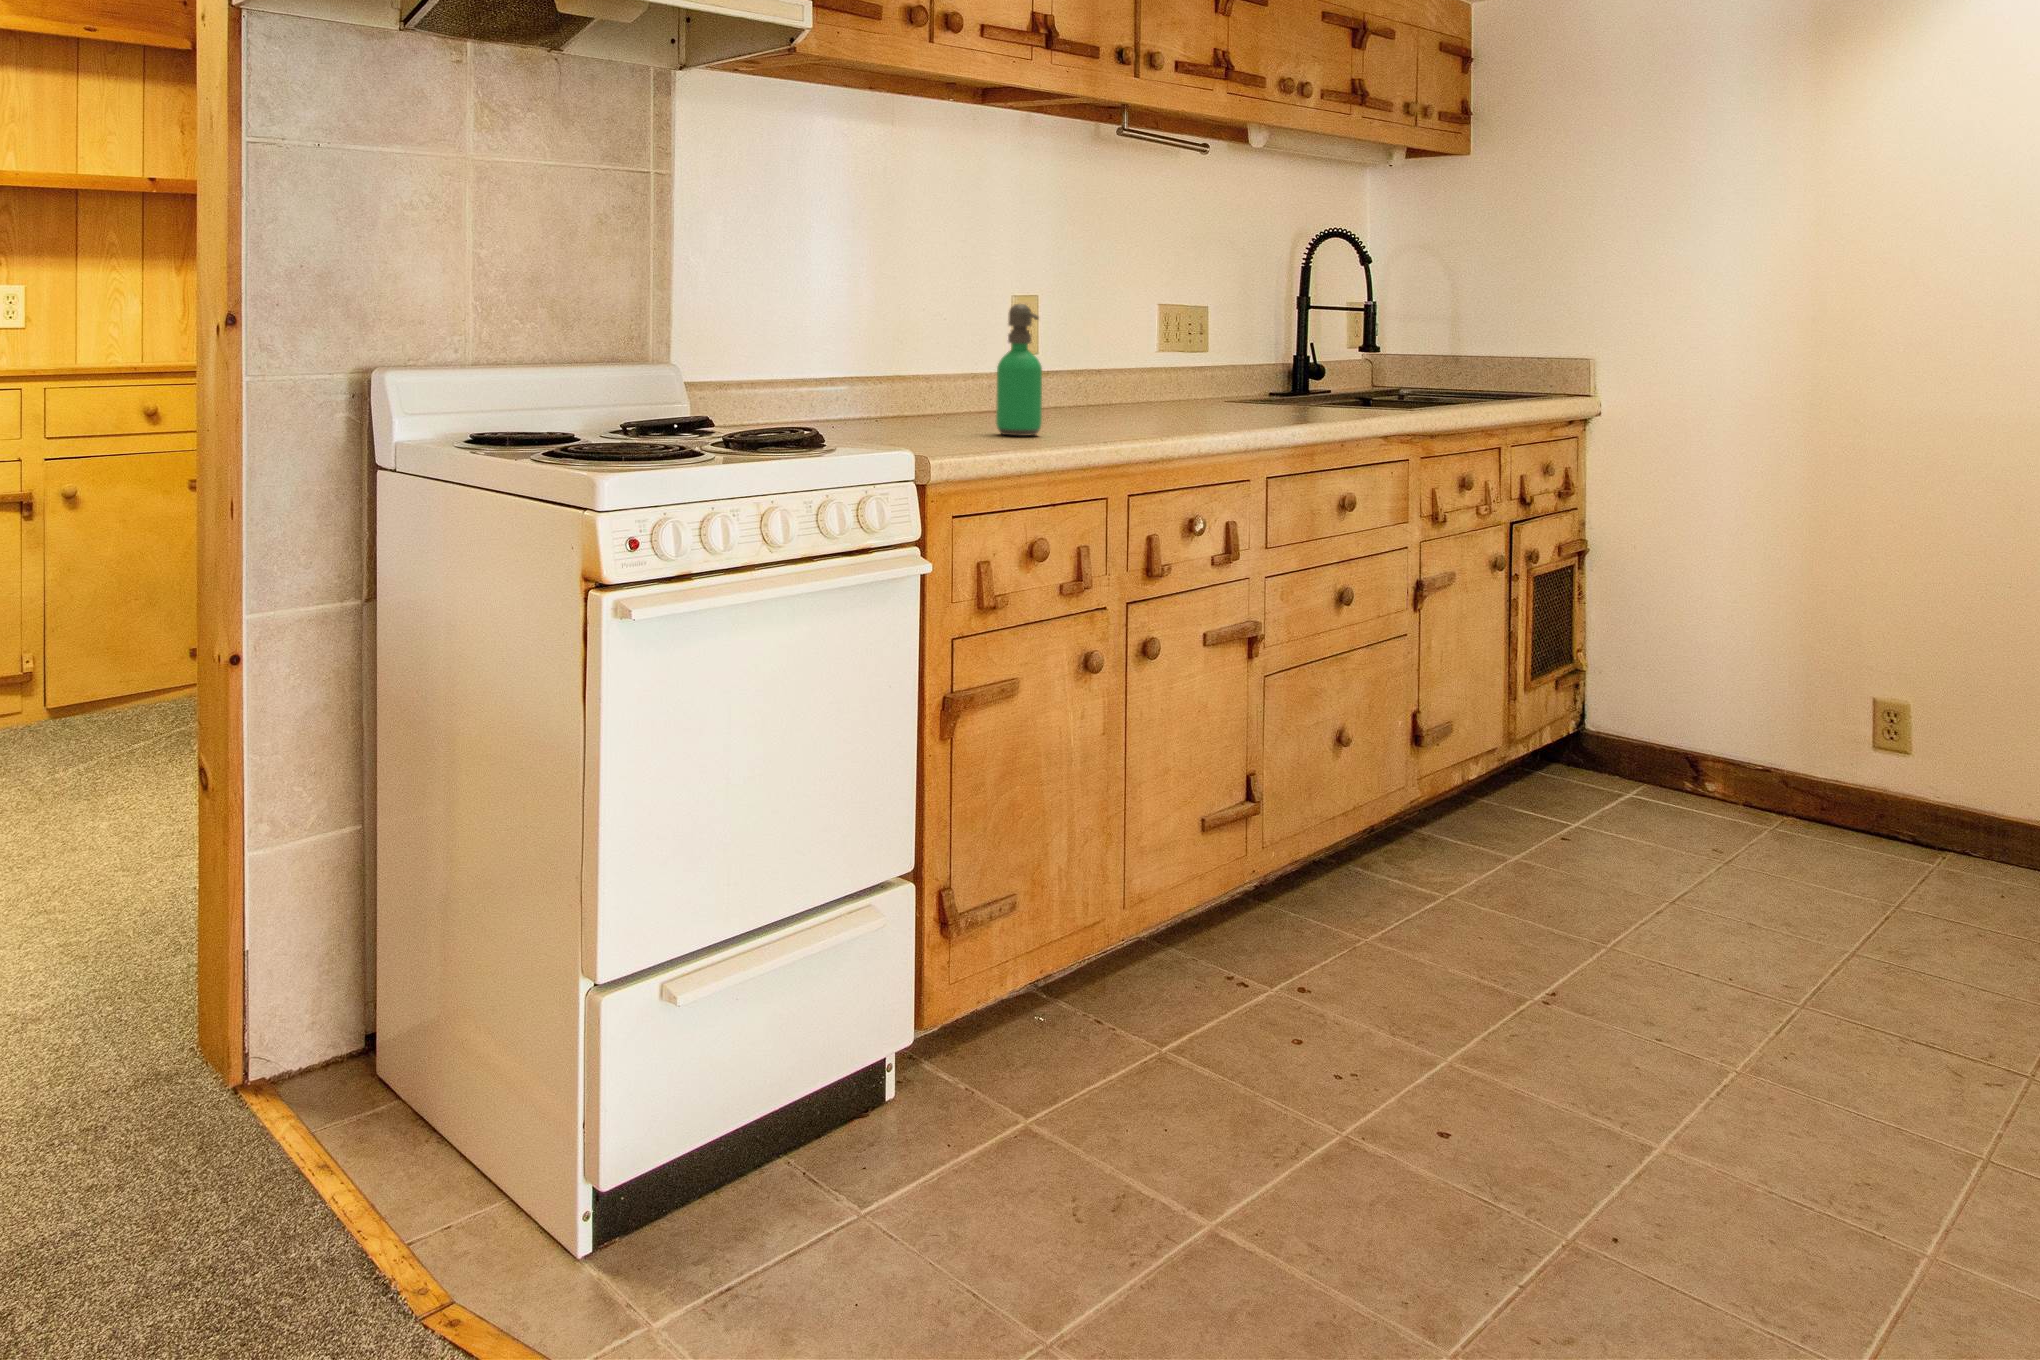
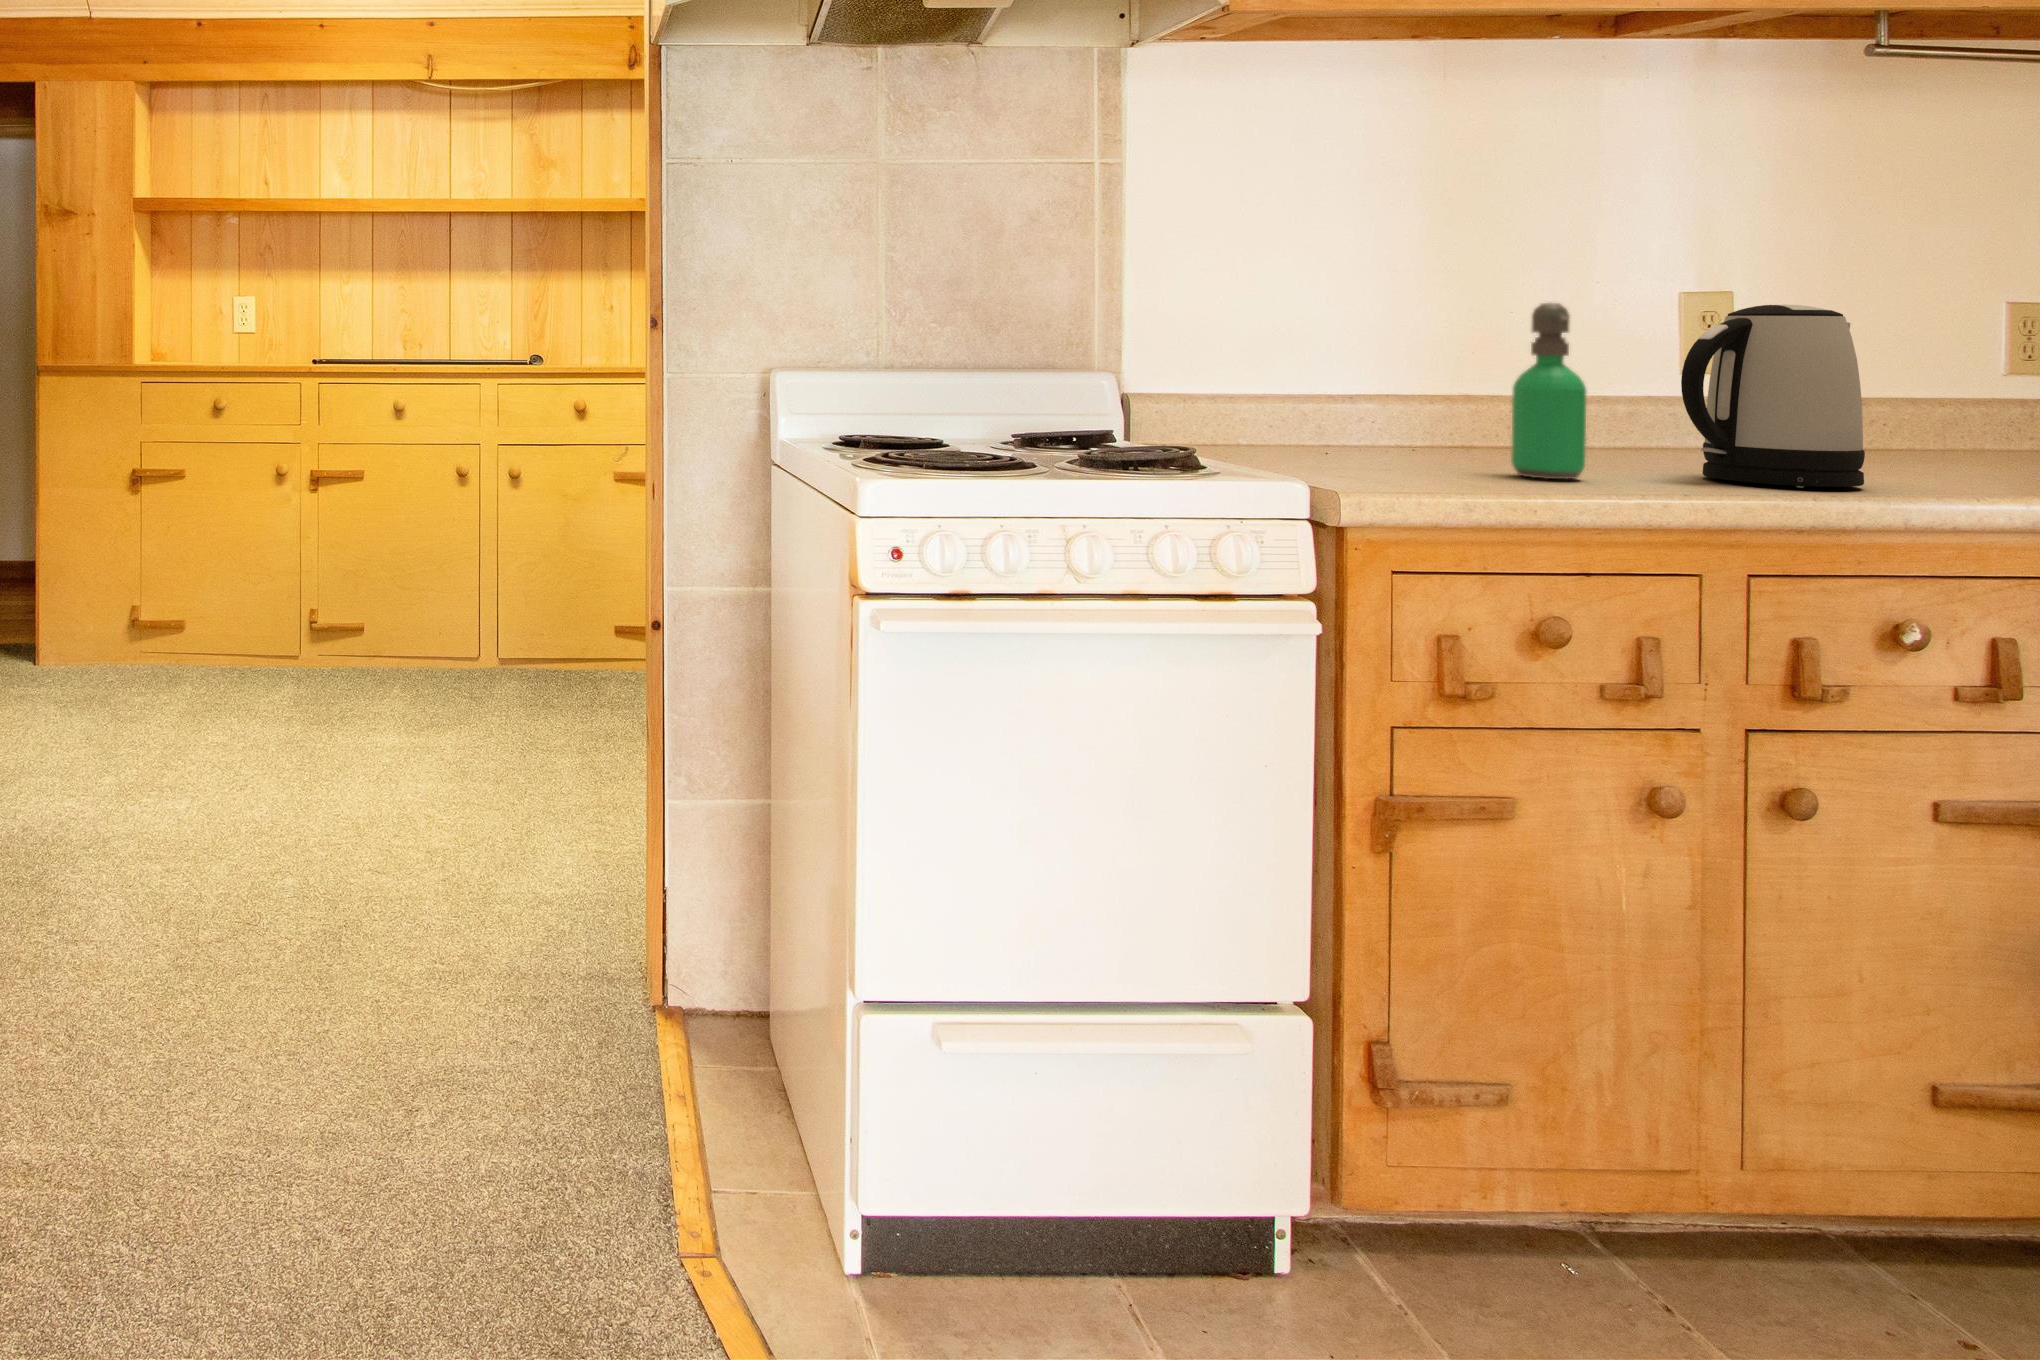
kettle: none [1086,307,1173,432] -> present [1681,305,1865,488]

